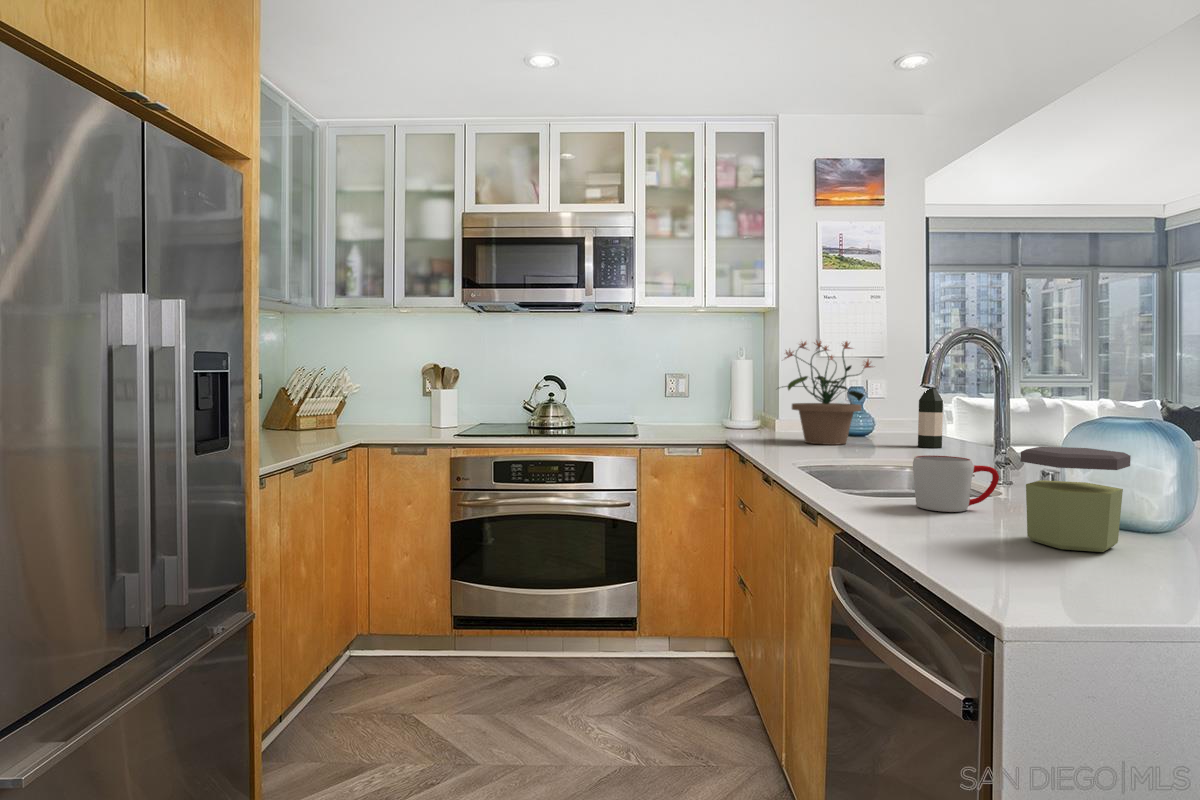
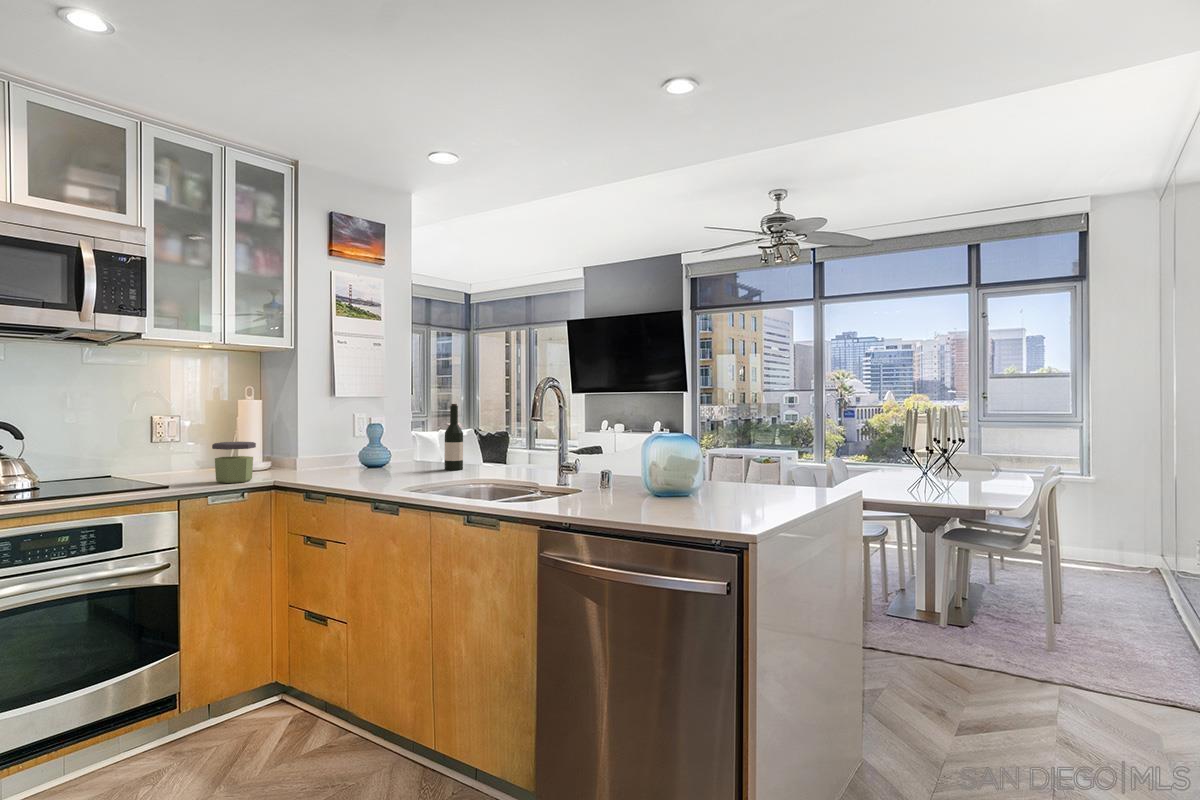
potted plant: present [782,340,872,445] -> none [325,381,416,476]
jar: present [1020,447,1131,552] -> present [212,442,256,483]
mug: present [913,455,999,512] -> none [572,475,614,512]

